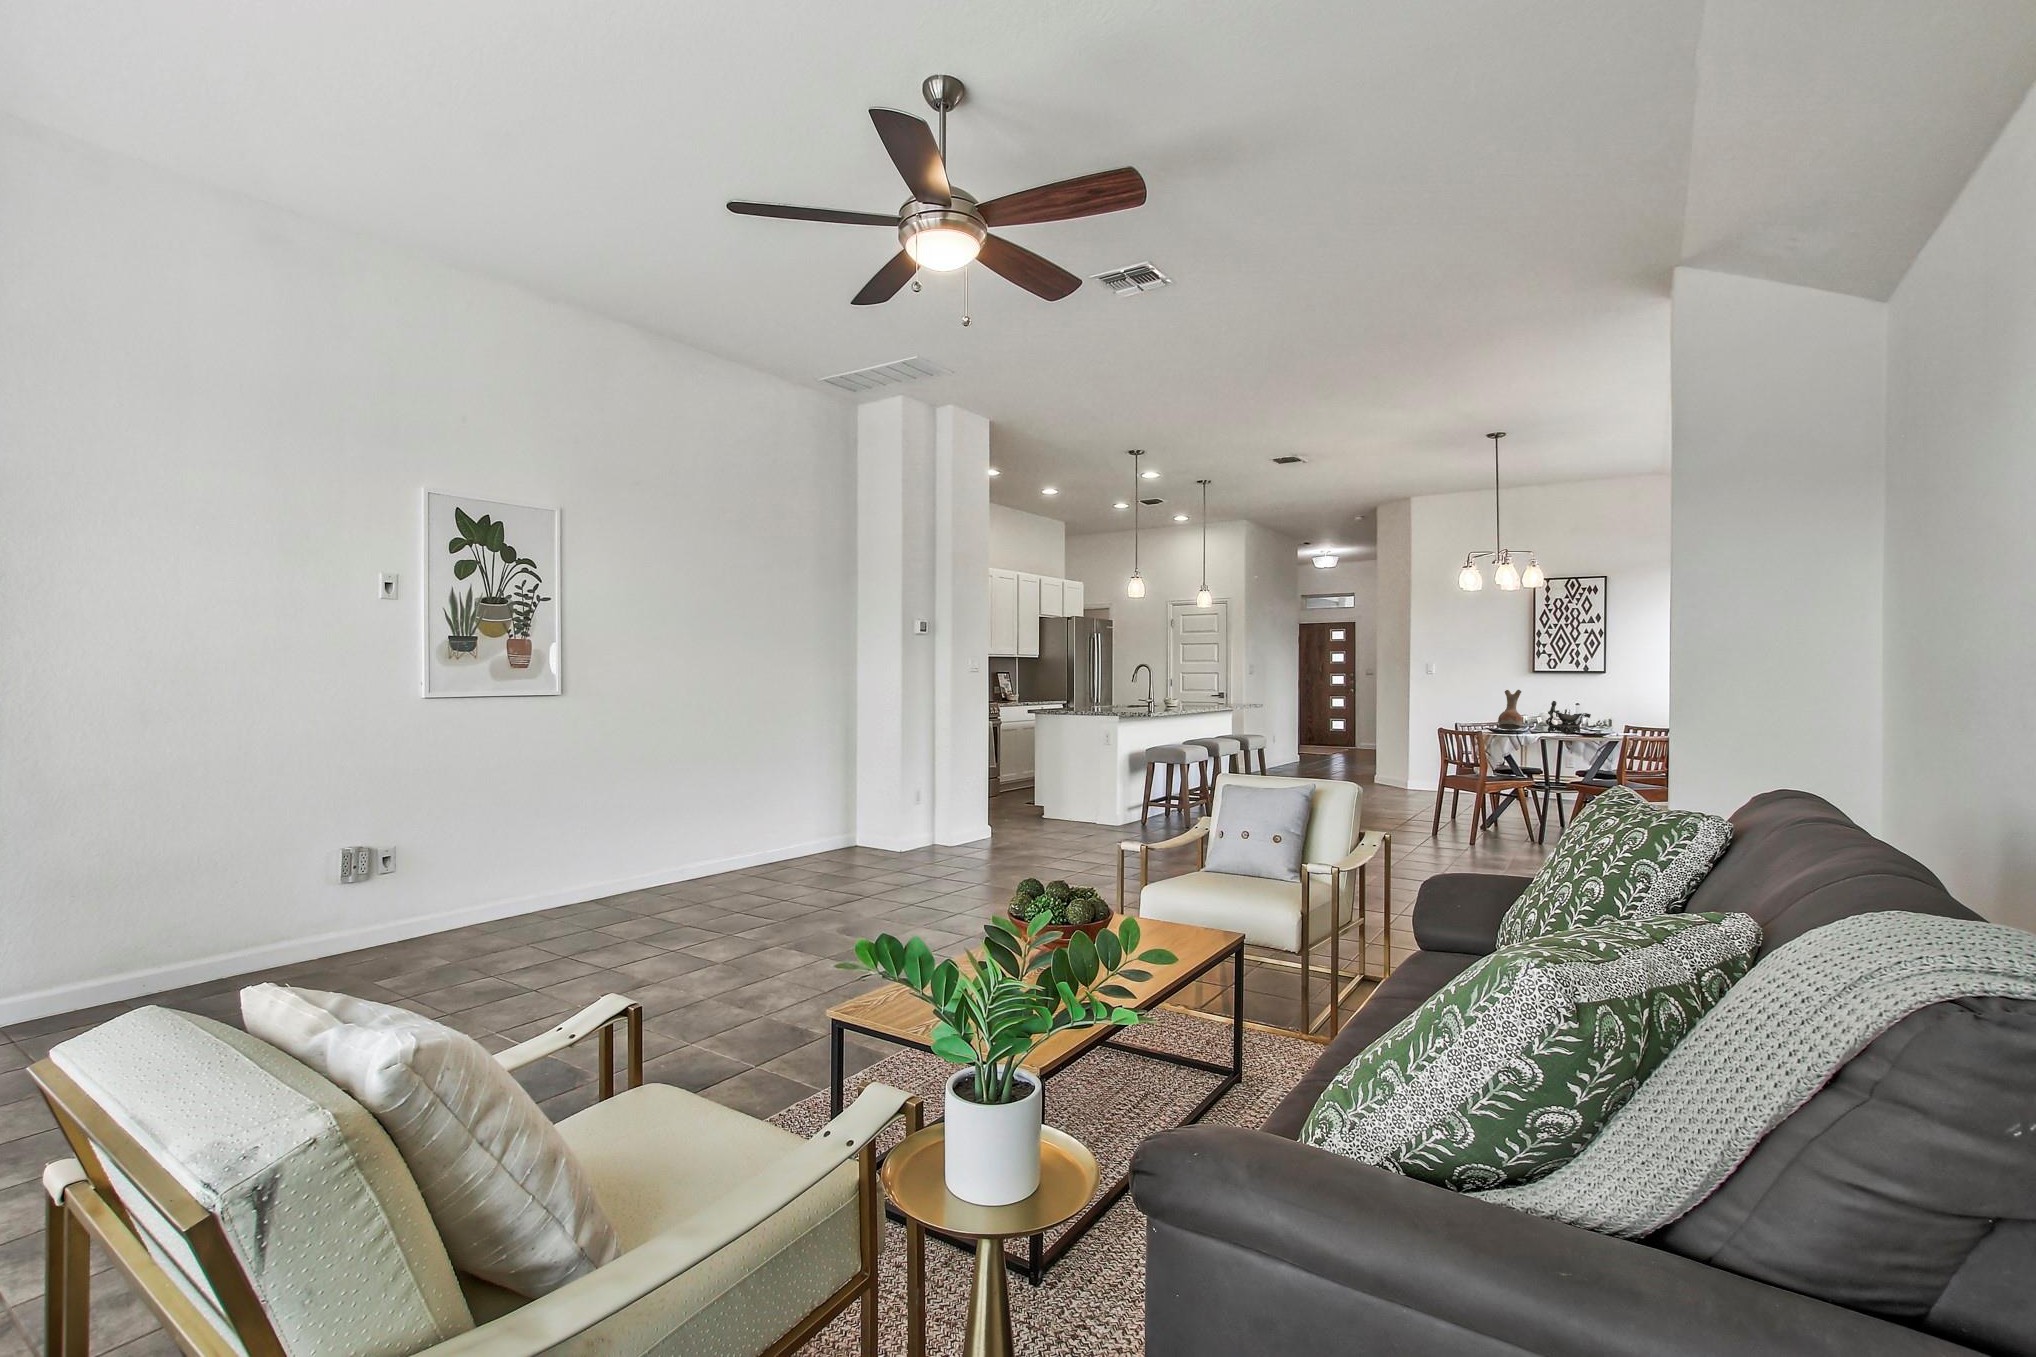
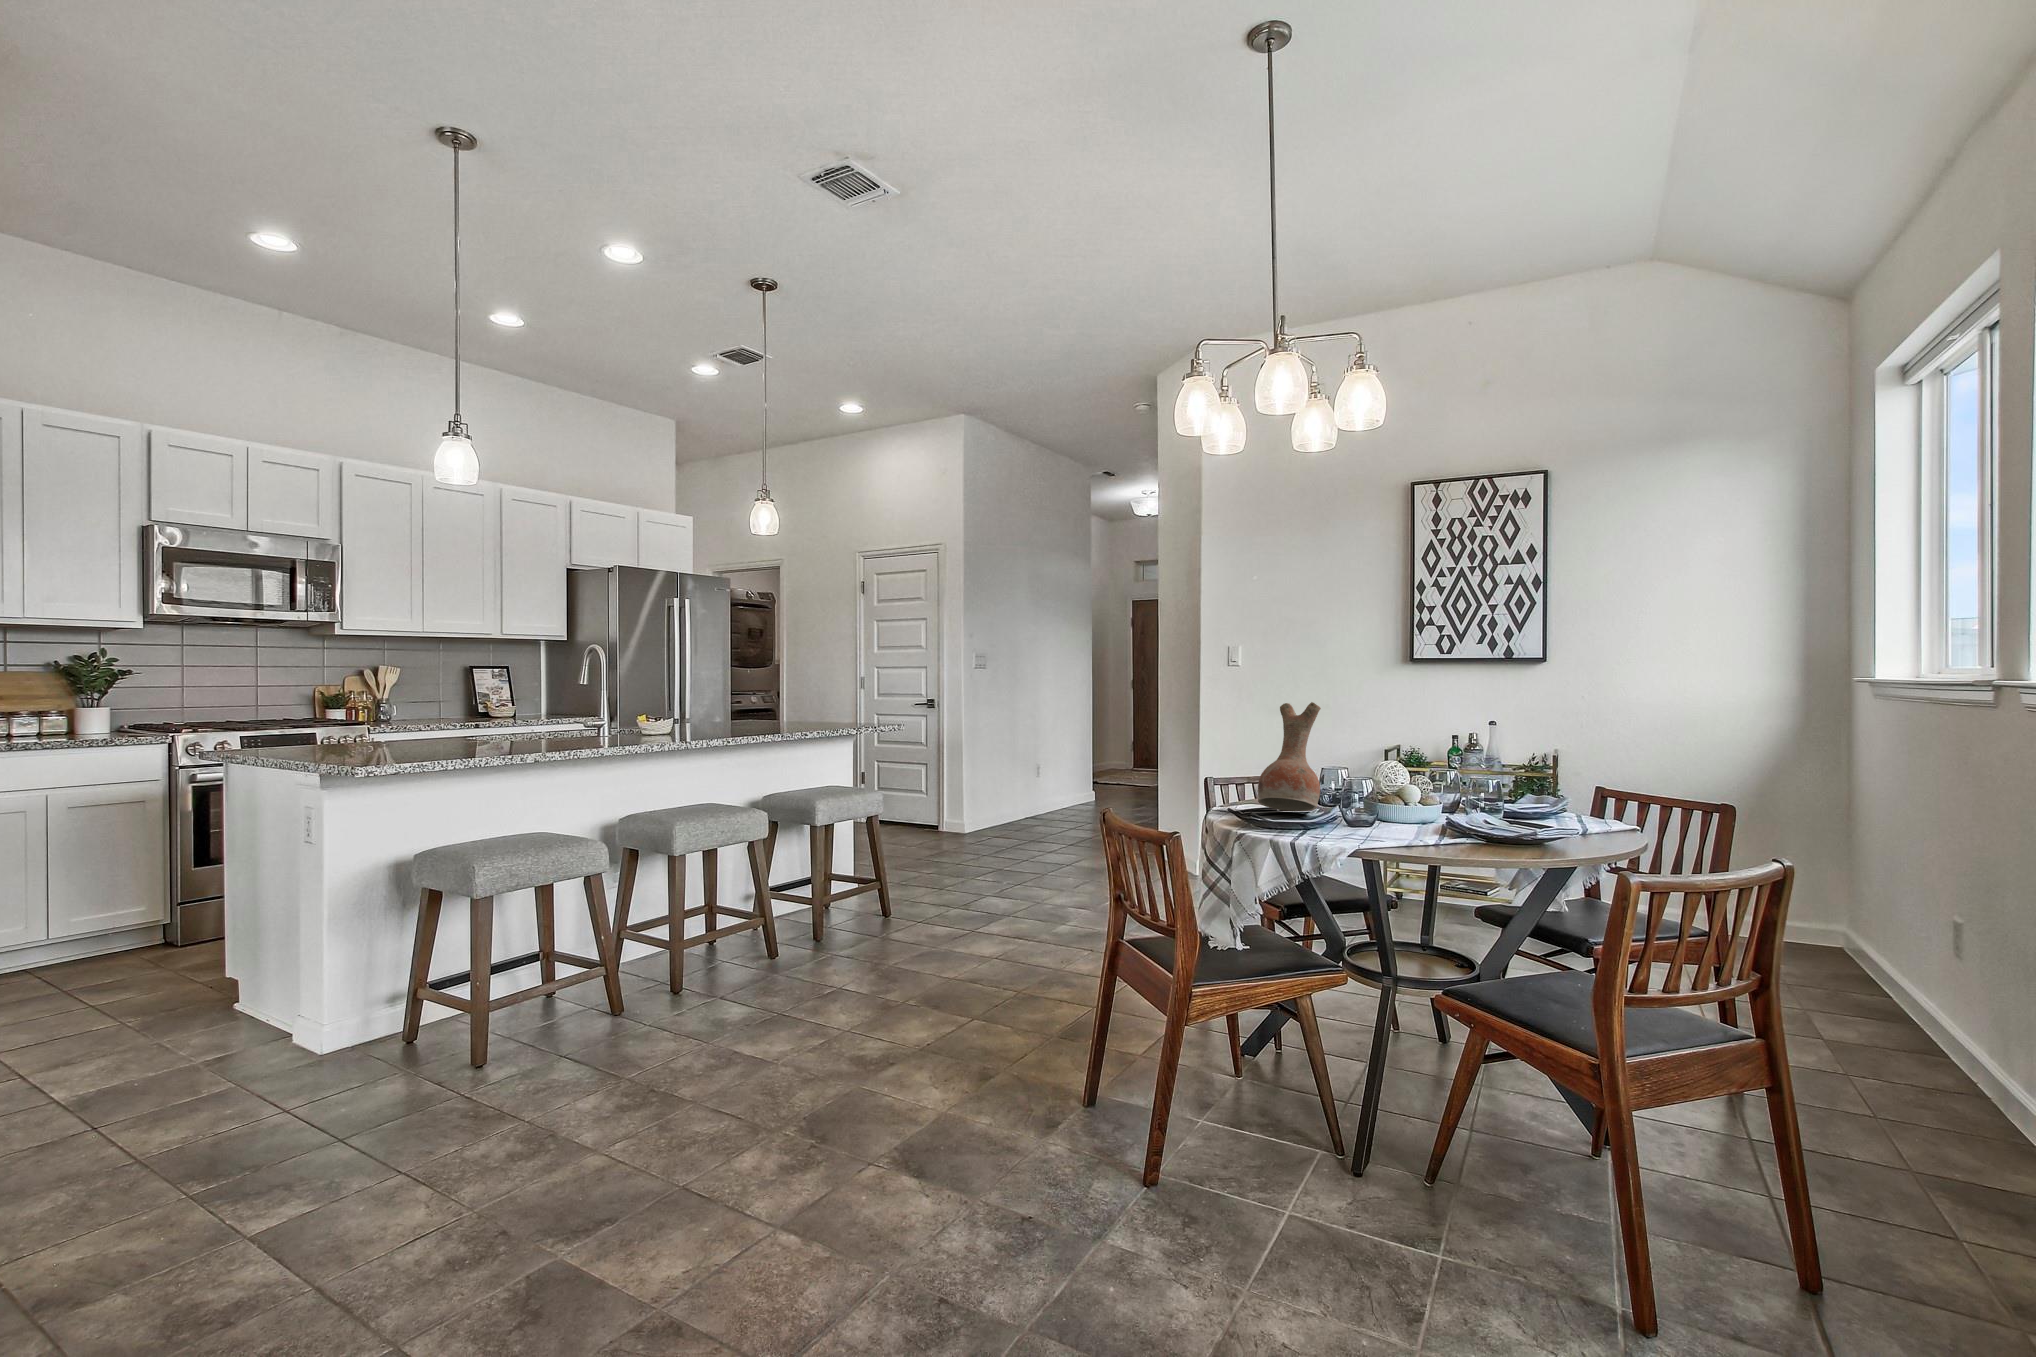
decorative bowl: present [1546,701,1591,733] -> none [1376,736,1503,832]

